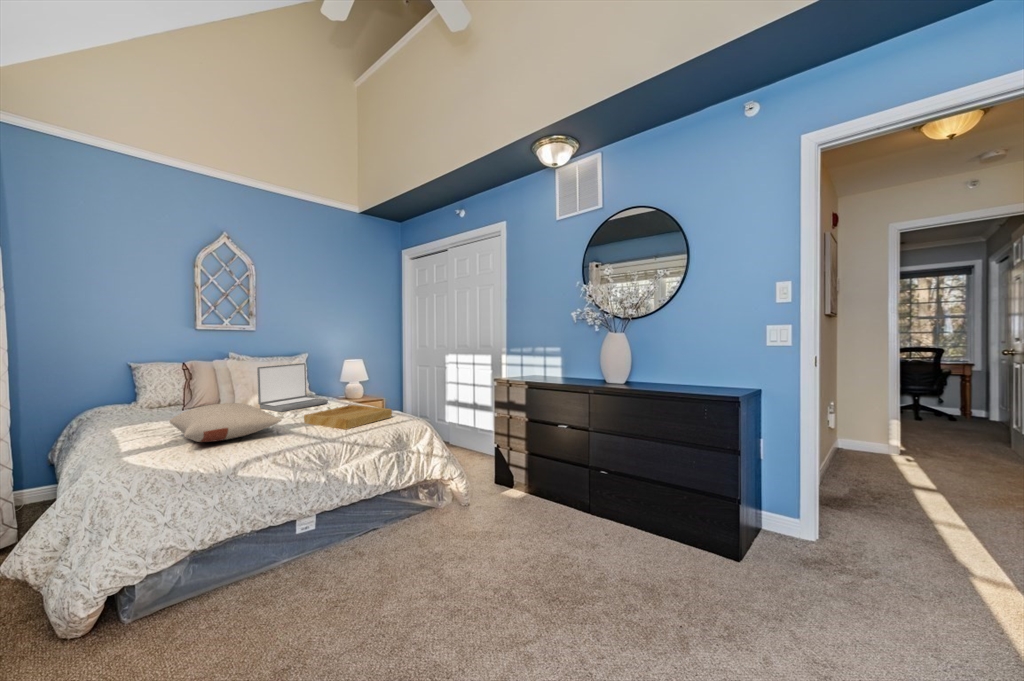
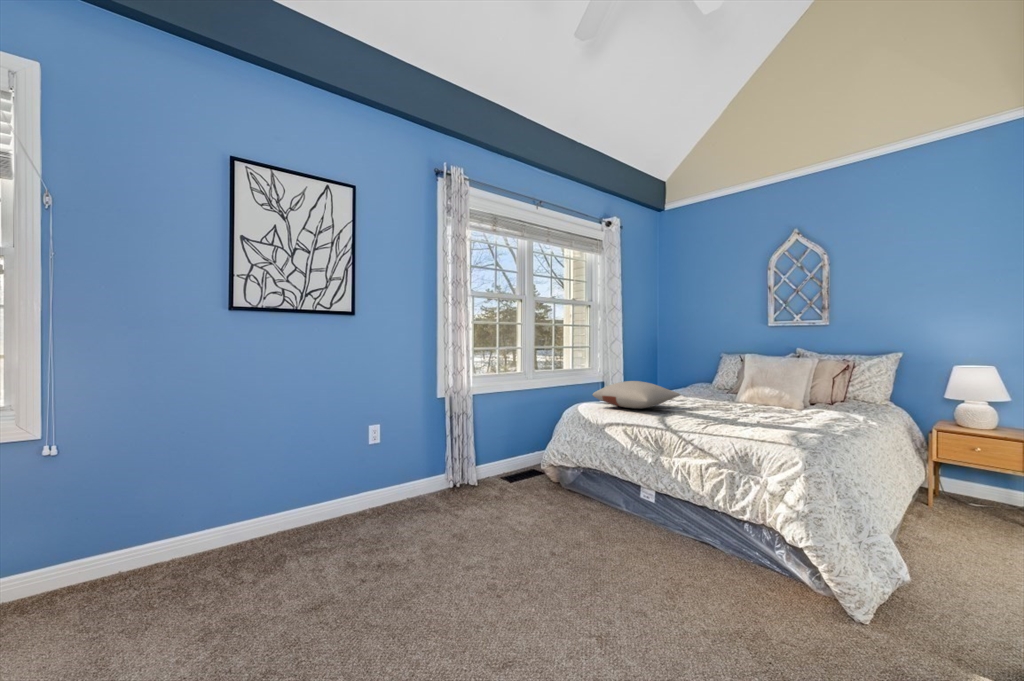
laptop: present [257,363,328,412] -> none [740,362,807,412]
tray: present [304,405,392,429] -> none [694,408,775,434]

